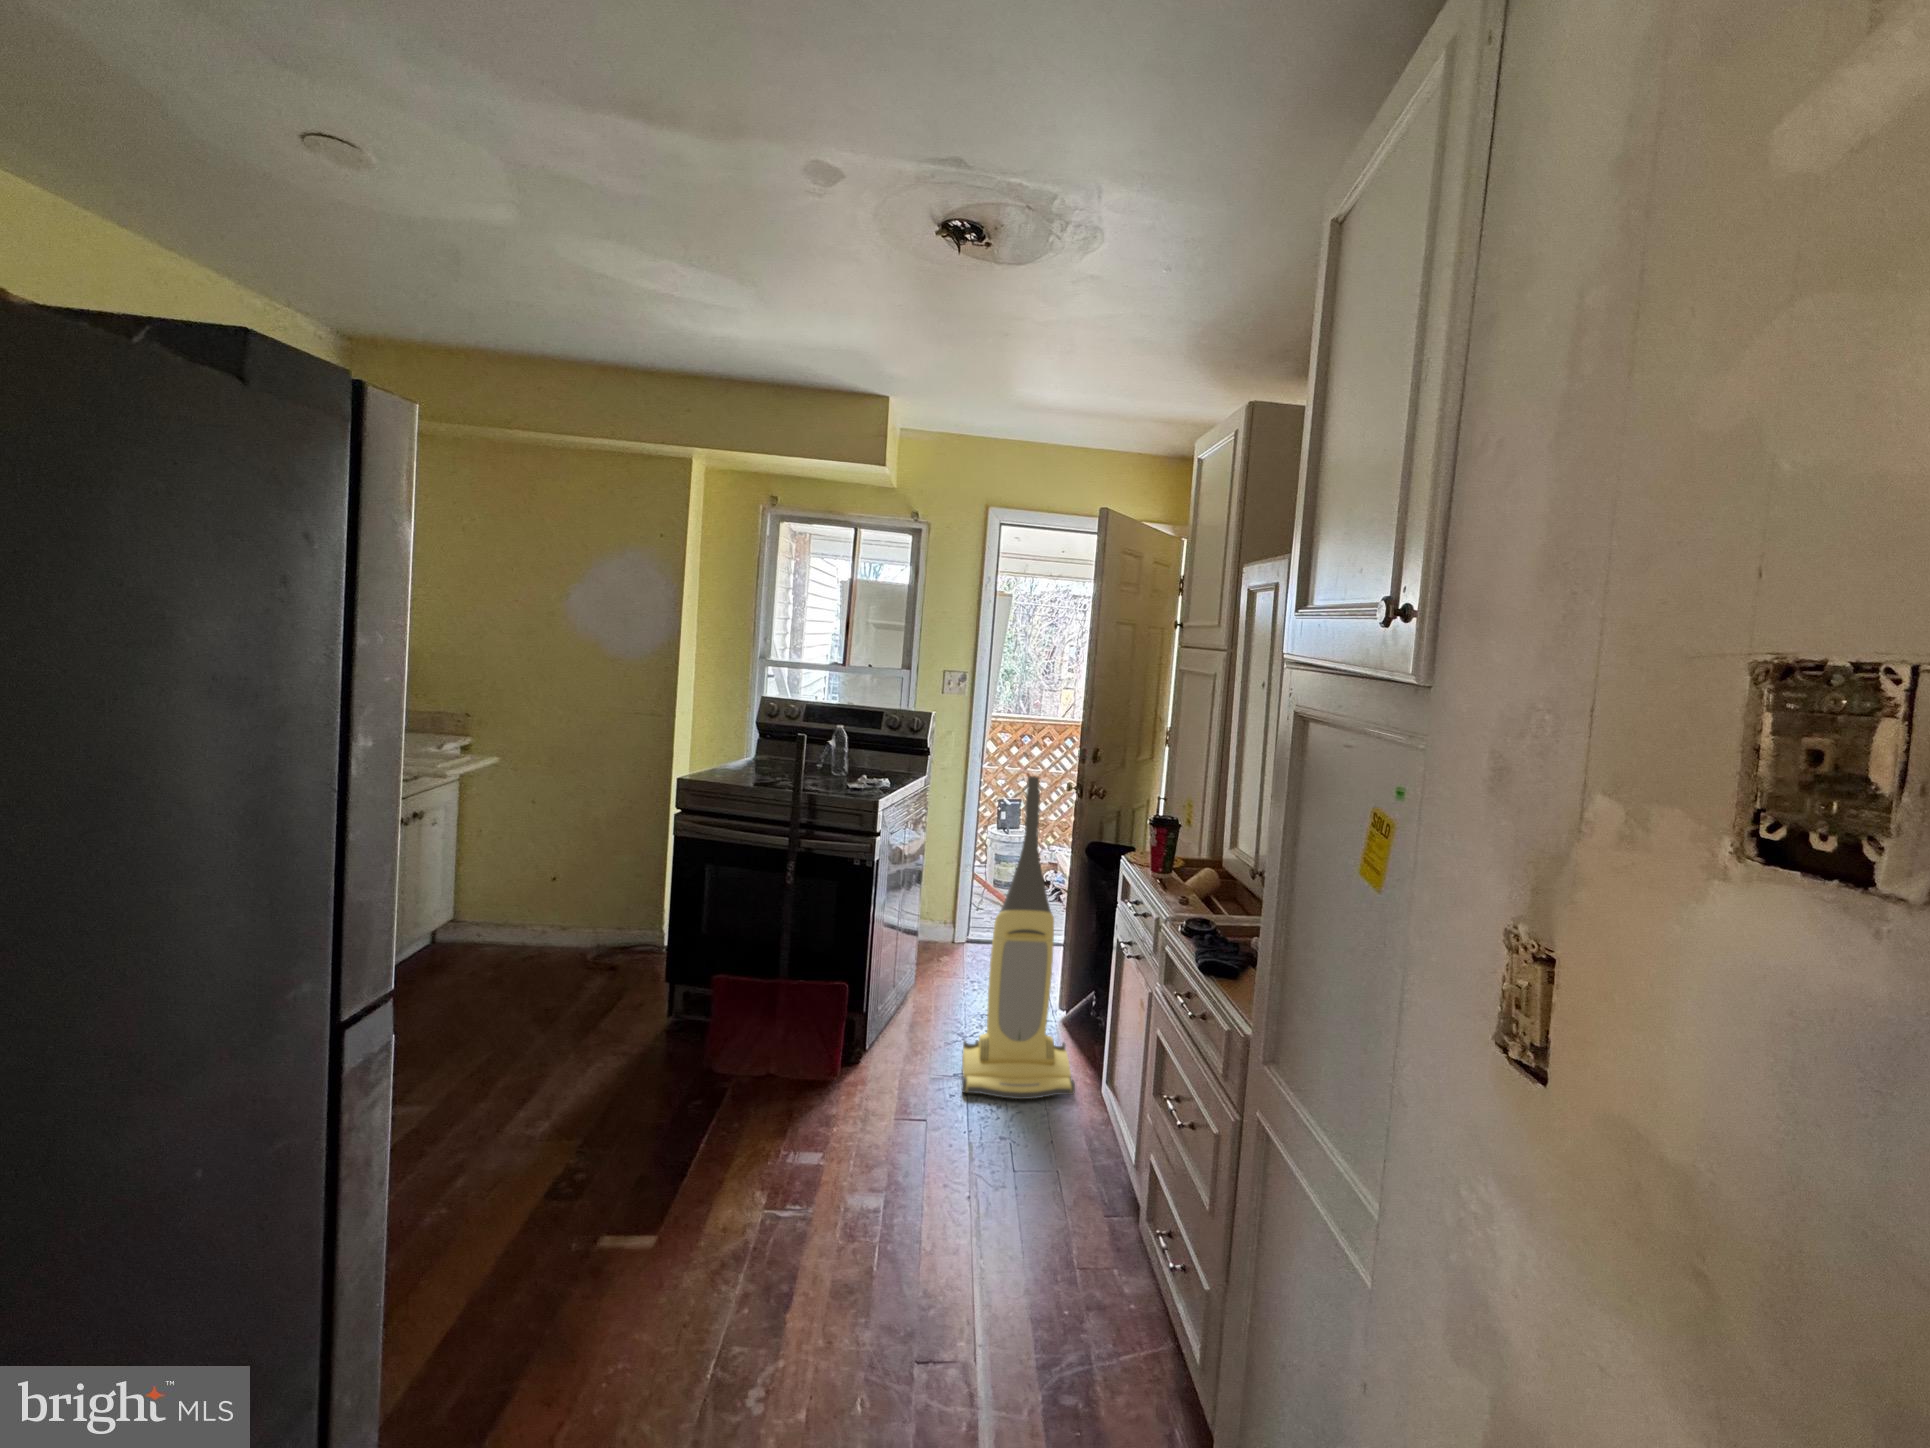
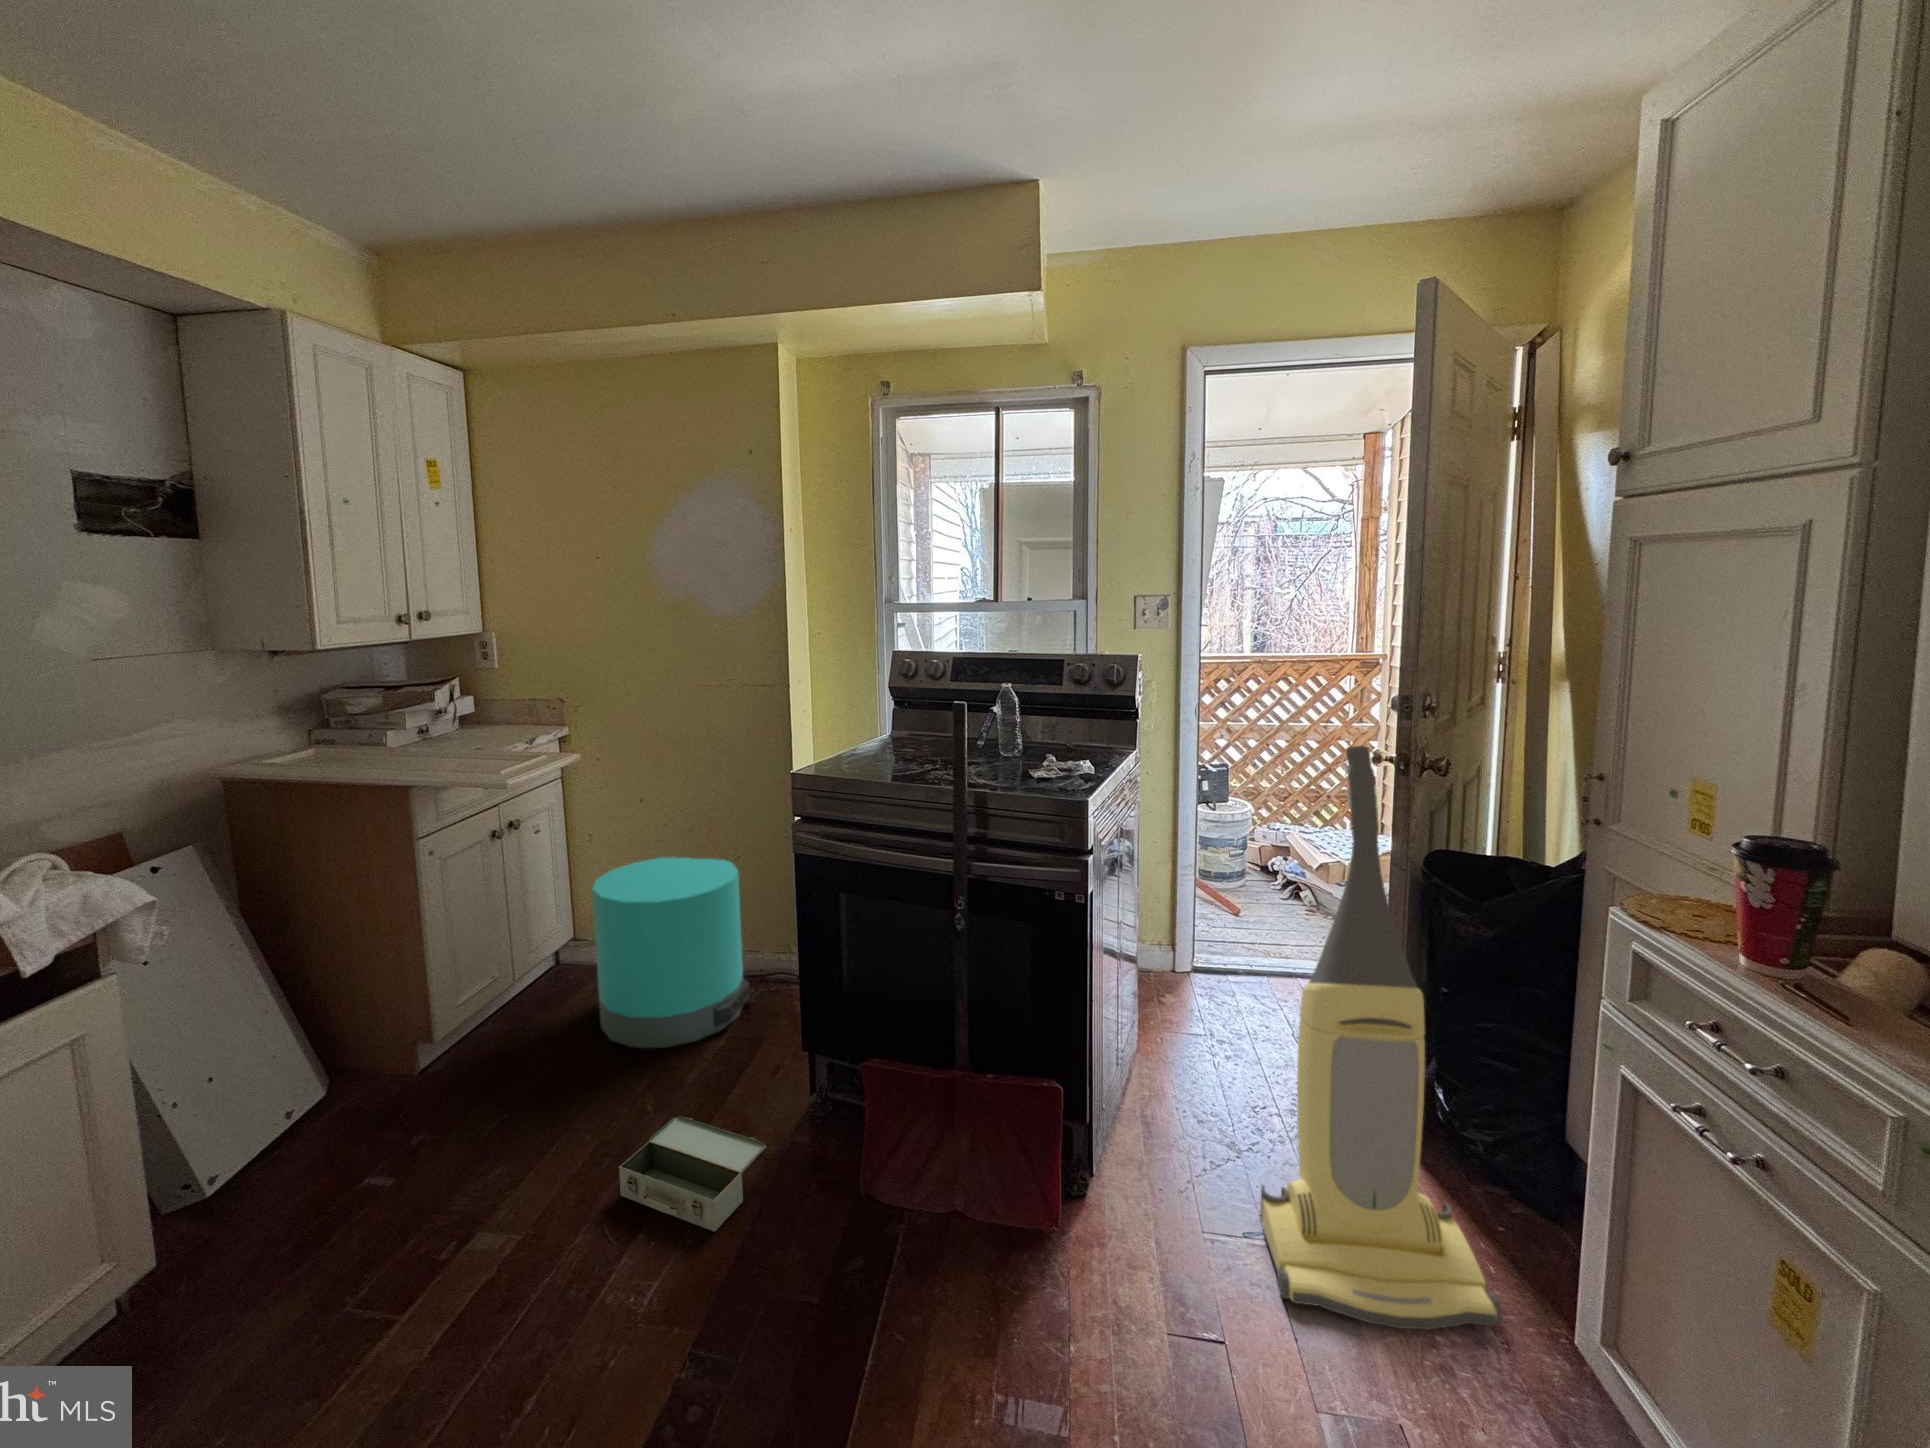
trash can: none [486,847,619,993] -> present [592,857,750,1048]
toolbox: none [522,1023,638,1086] -> present [619,1116,766,1232]

